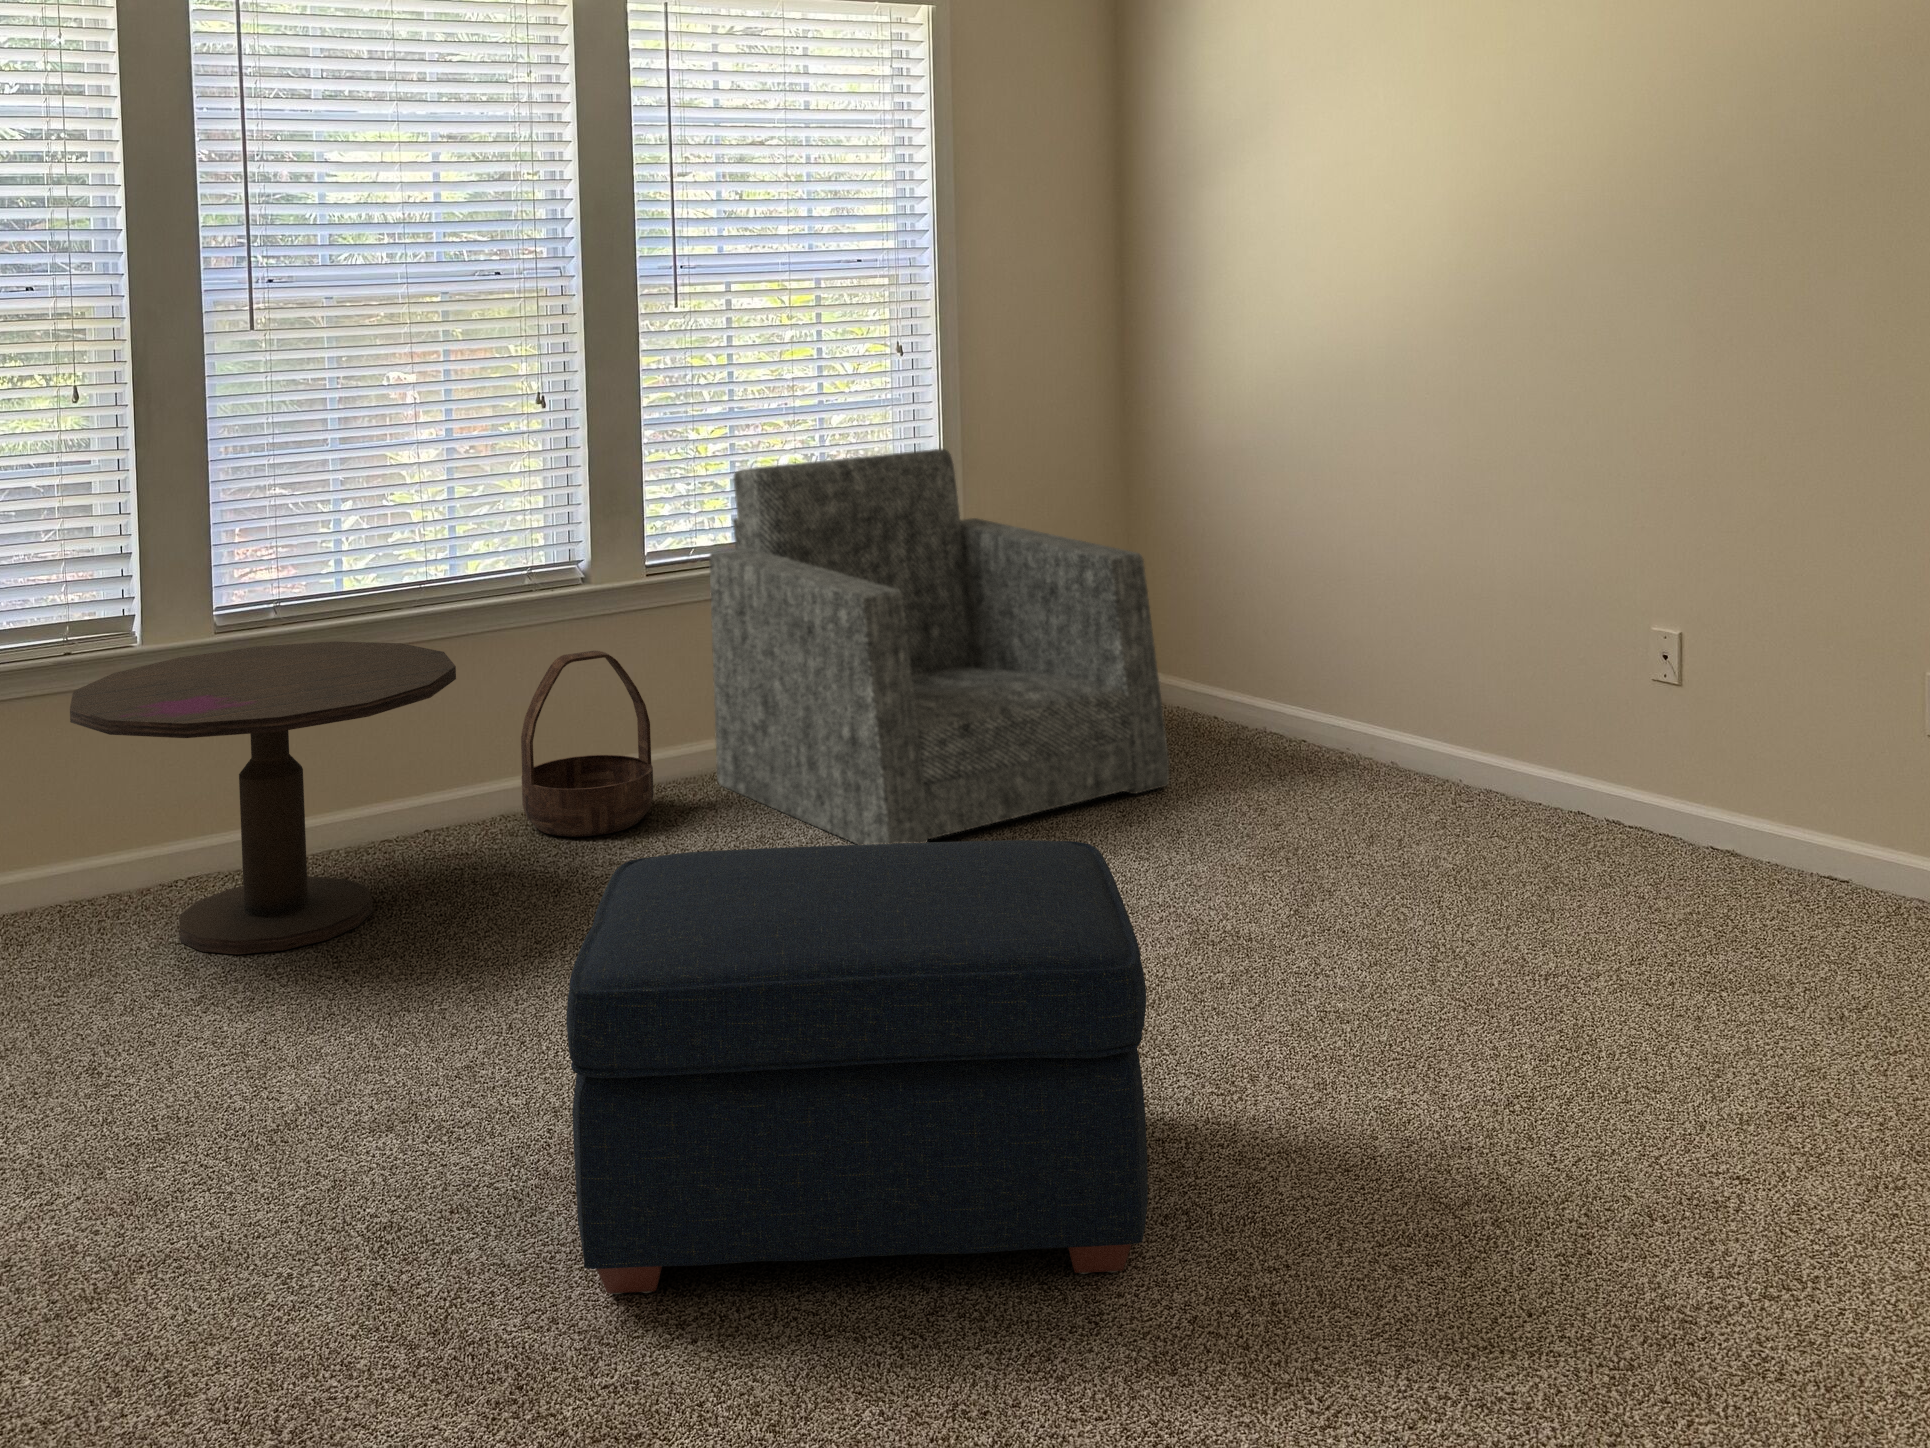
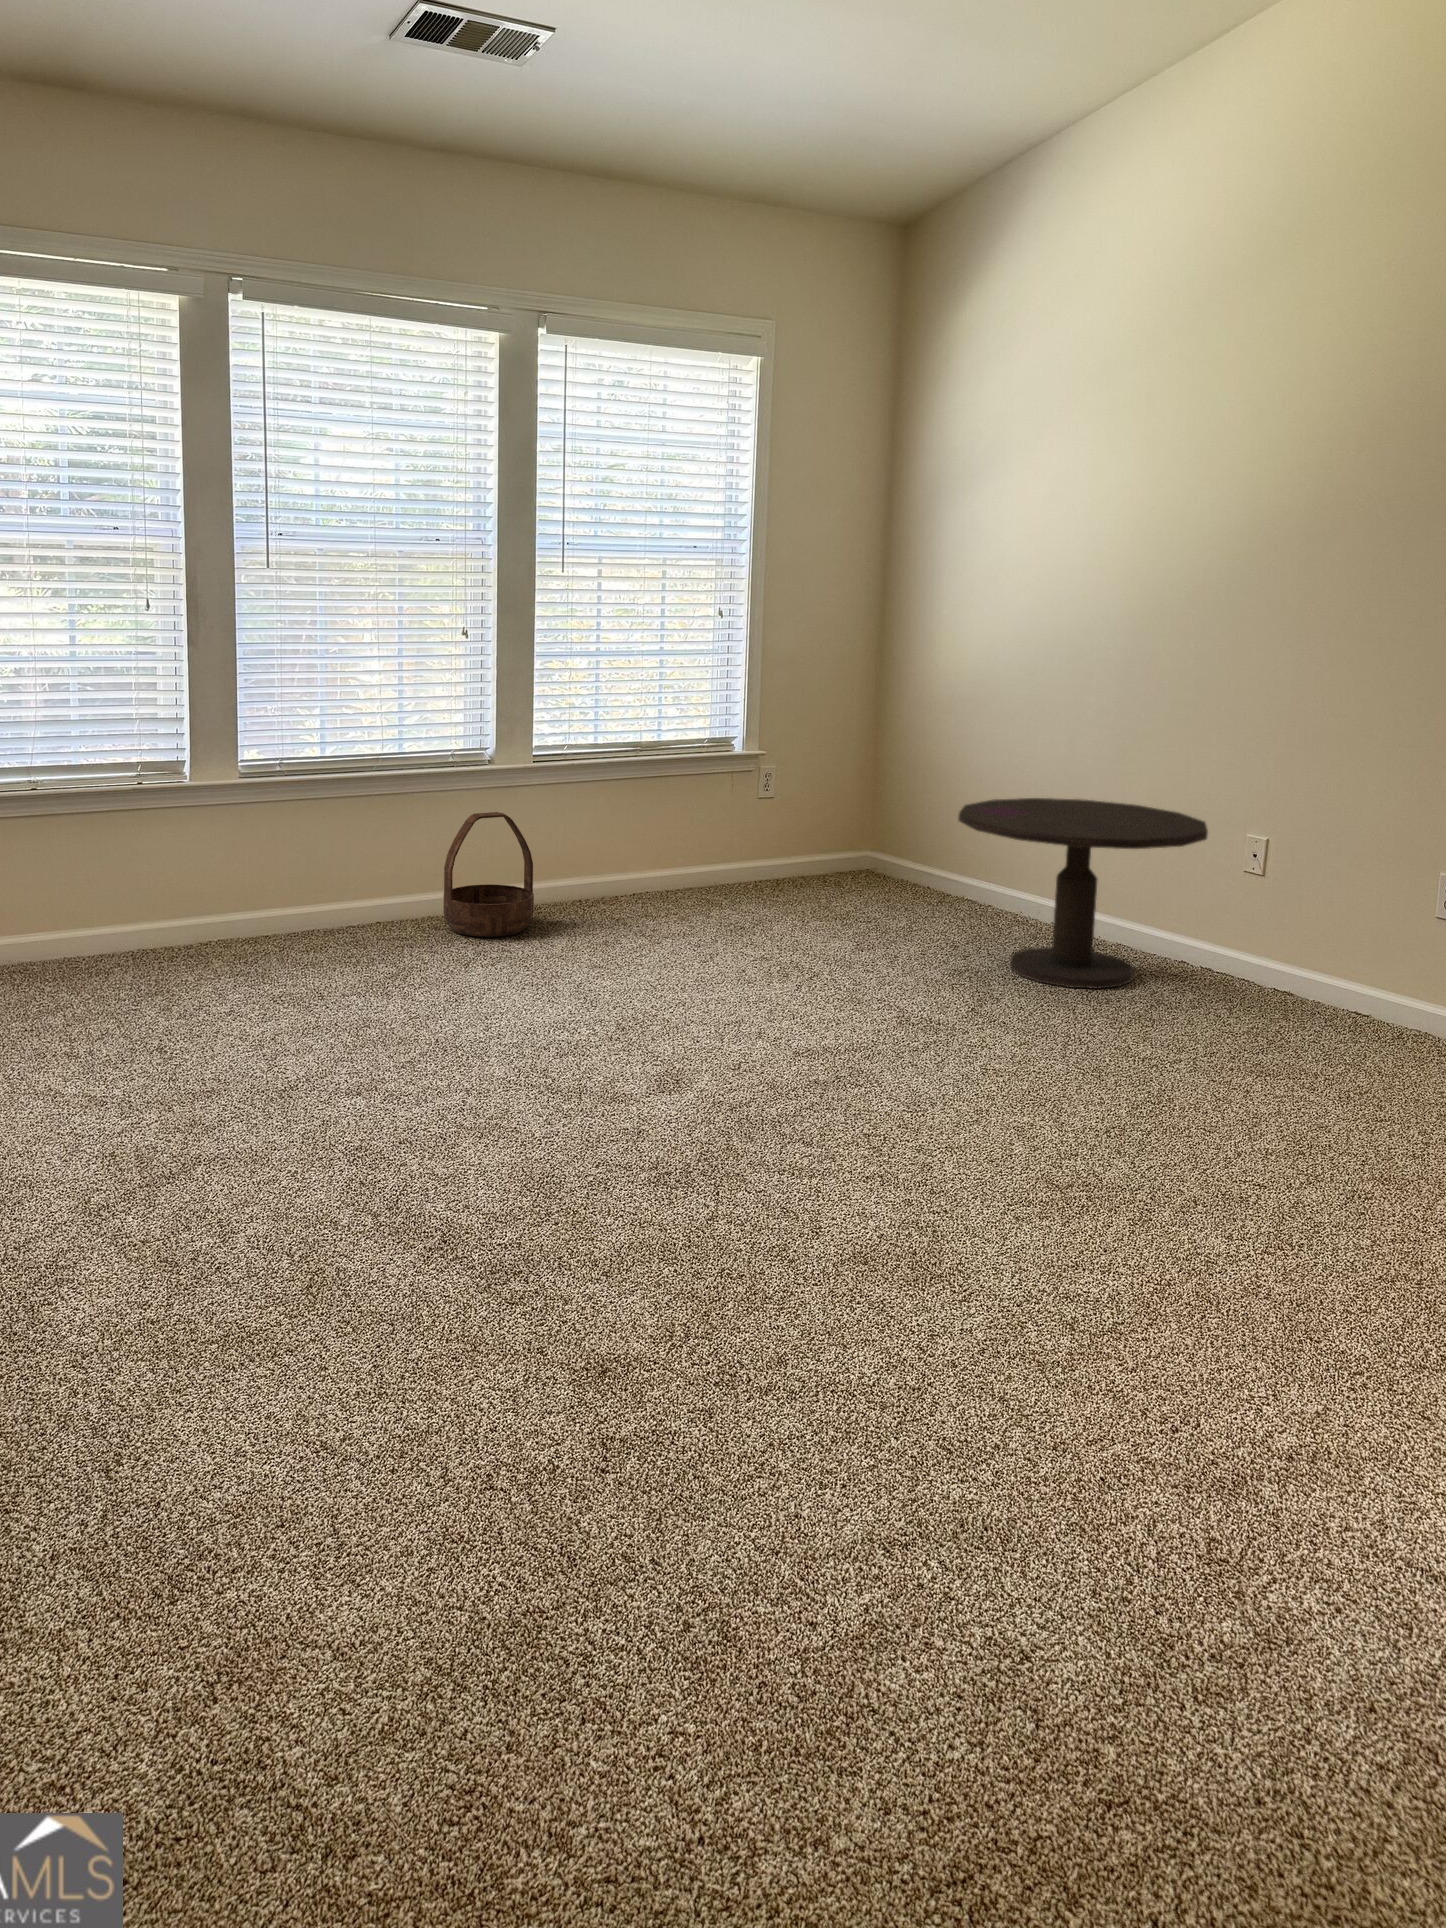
armchair: present [709,449,1169,844] -> none [577,688,895,962]
side table: present [70,641,456,954] -> present [958,798,1208,989]
ottoman: present [566,840,1148,1294] -> none [484,934,864,1209]

